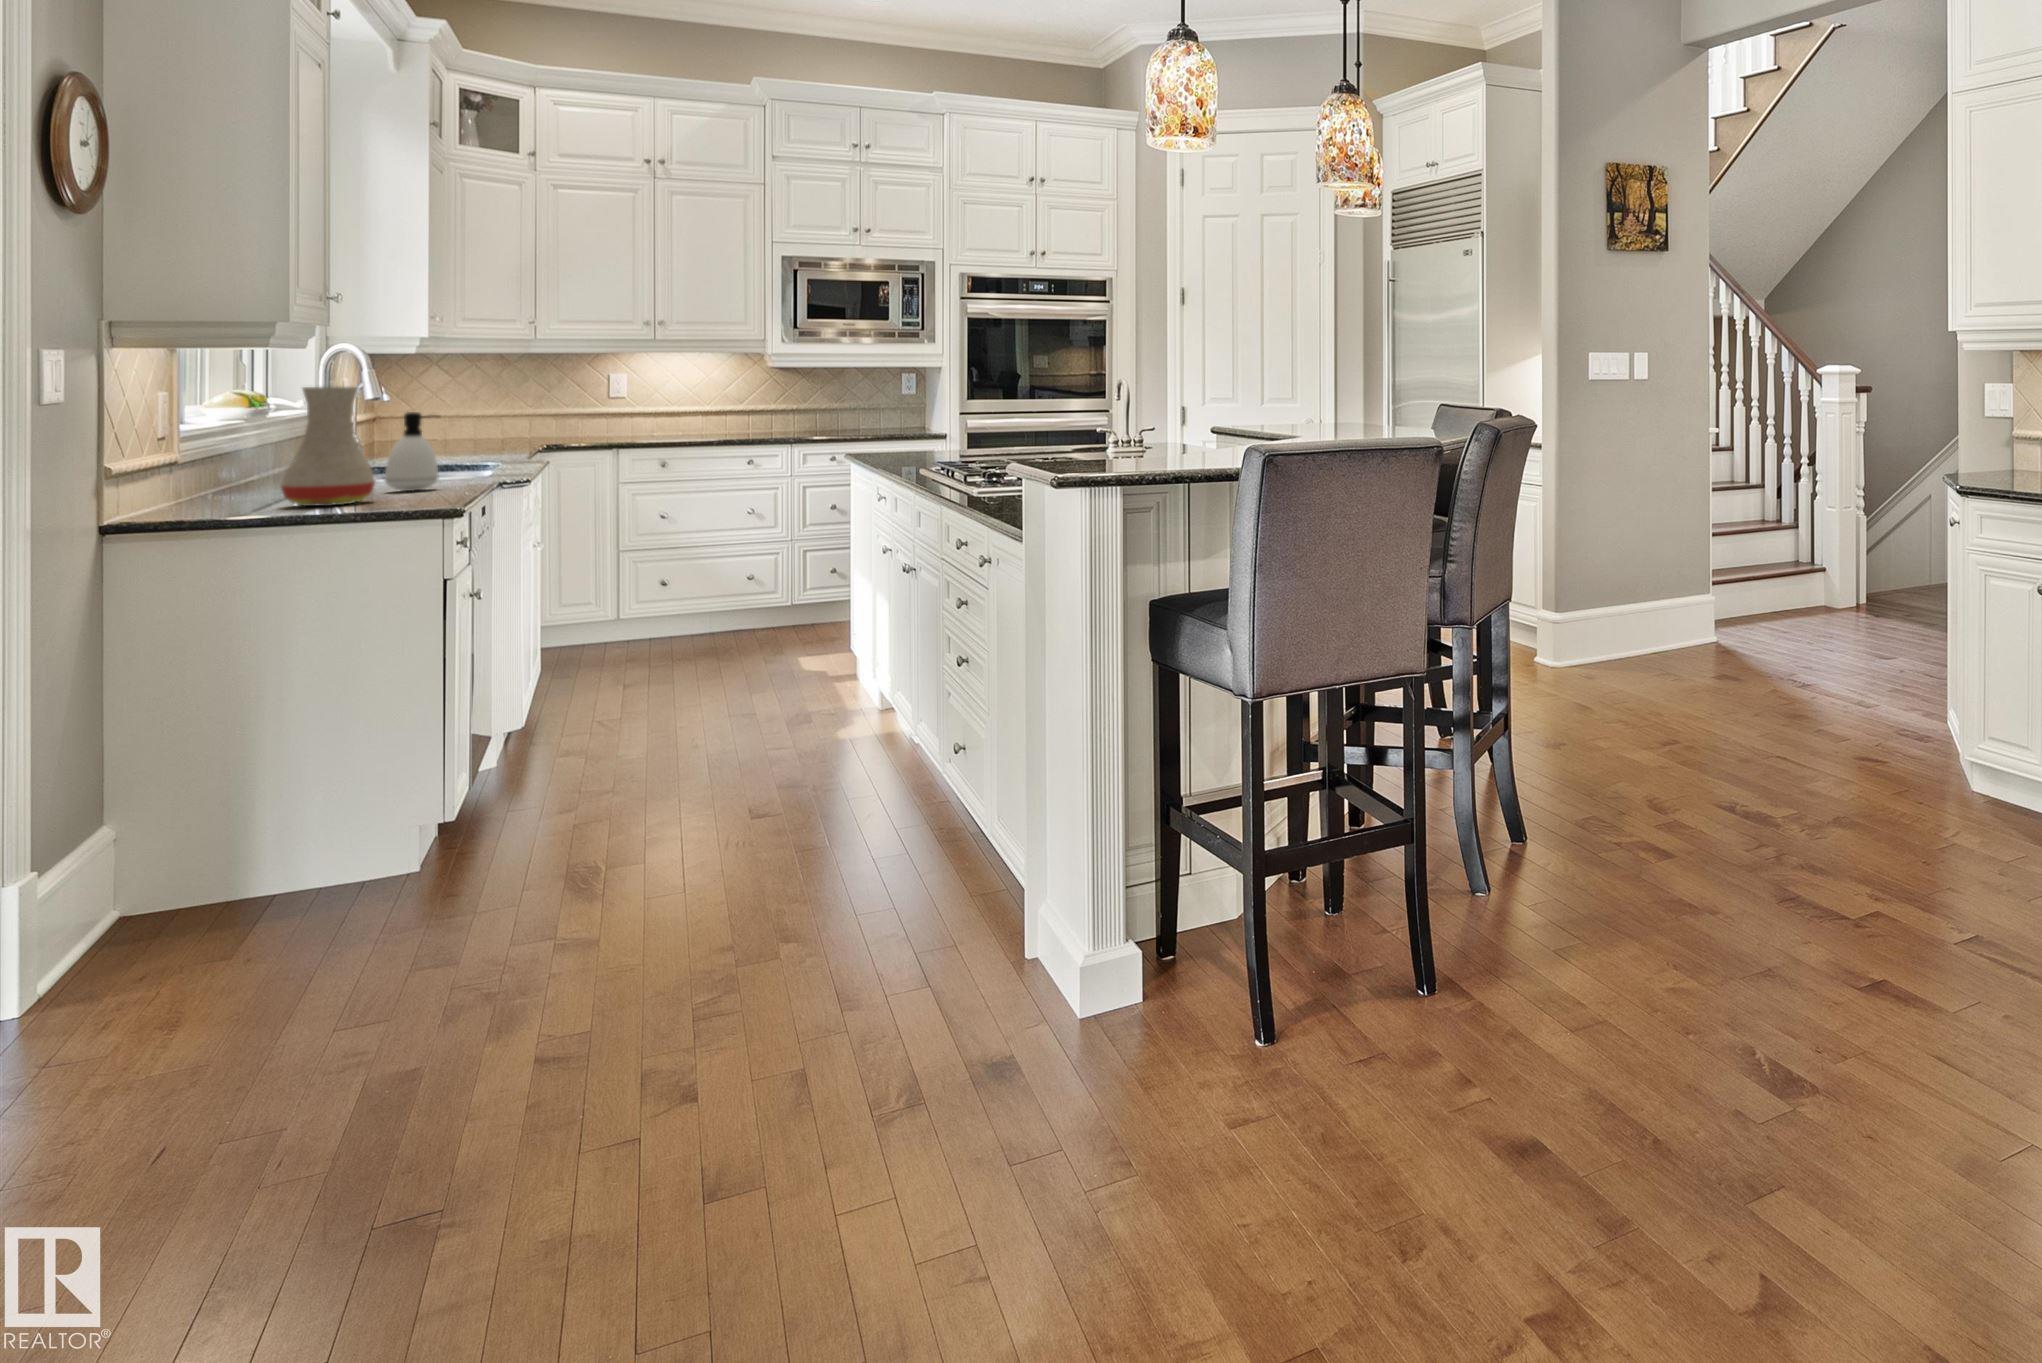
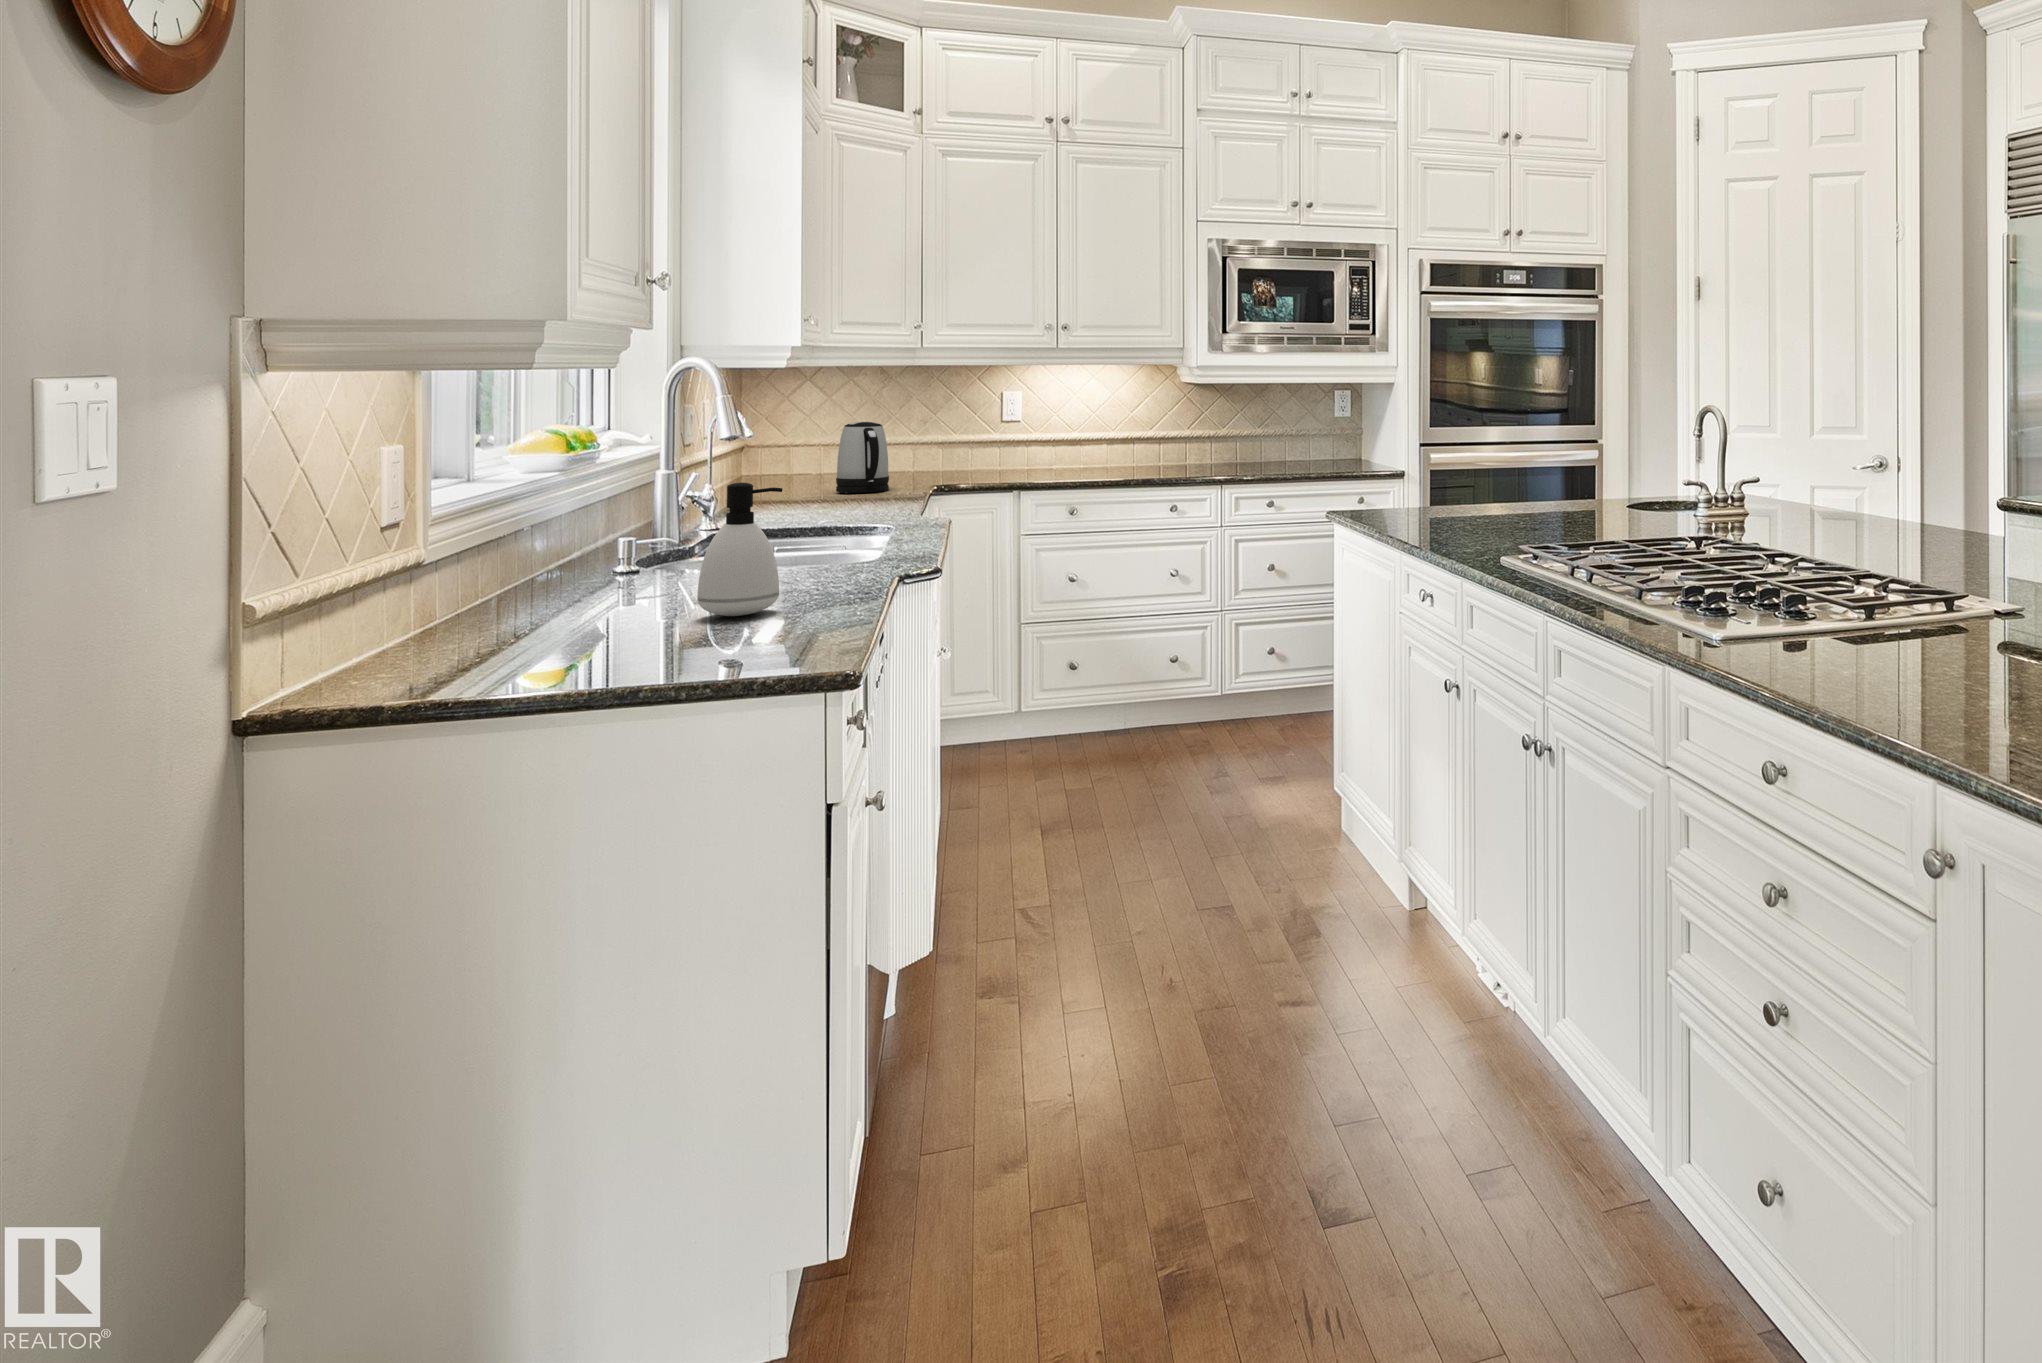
vase: present [281,387,375,506] -> none [509,449,669,671]
kettle: none [460,395,505,449] -> present [836,422,889,493]

